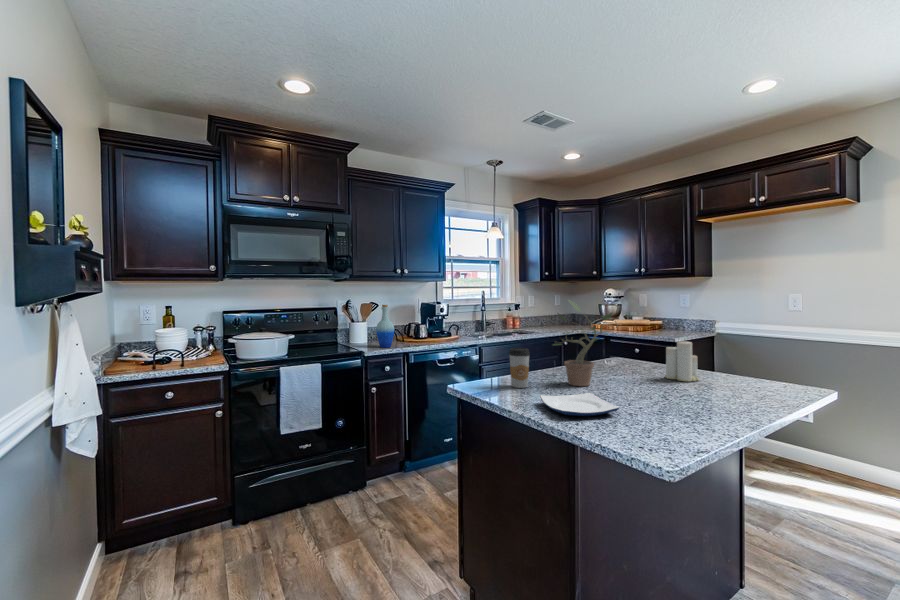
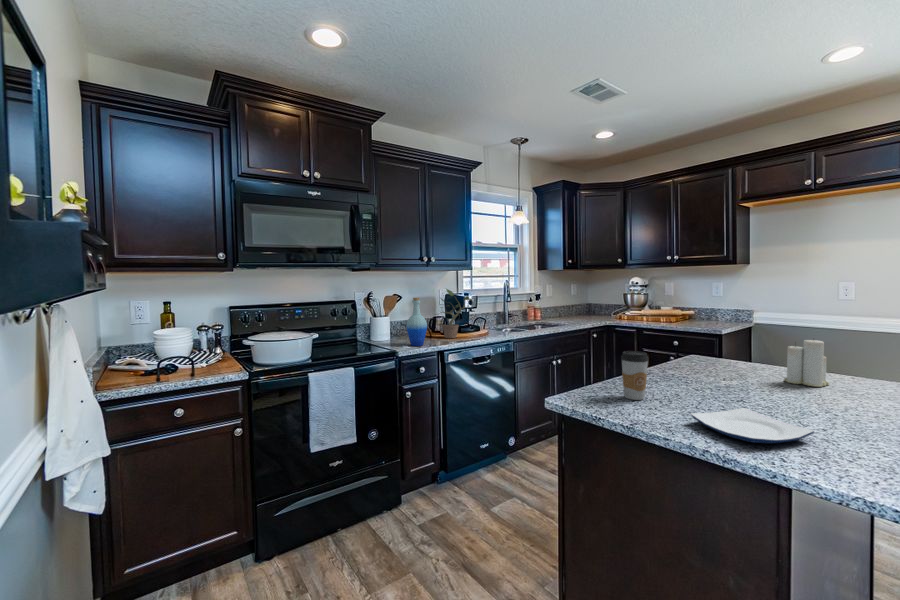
potted plant: present [553,300,617,386] -> present [441,289,471,338]

